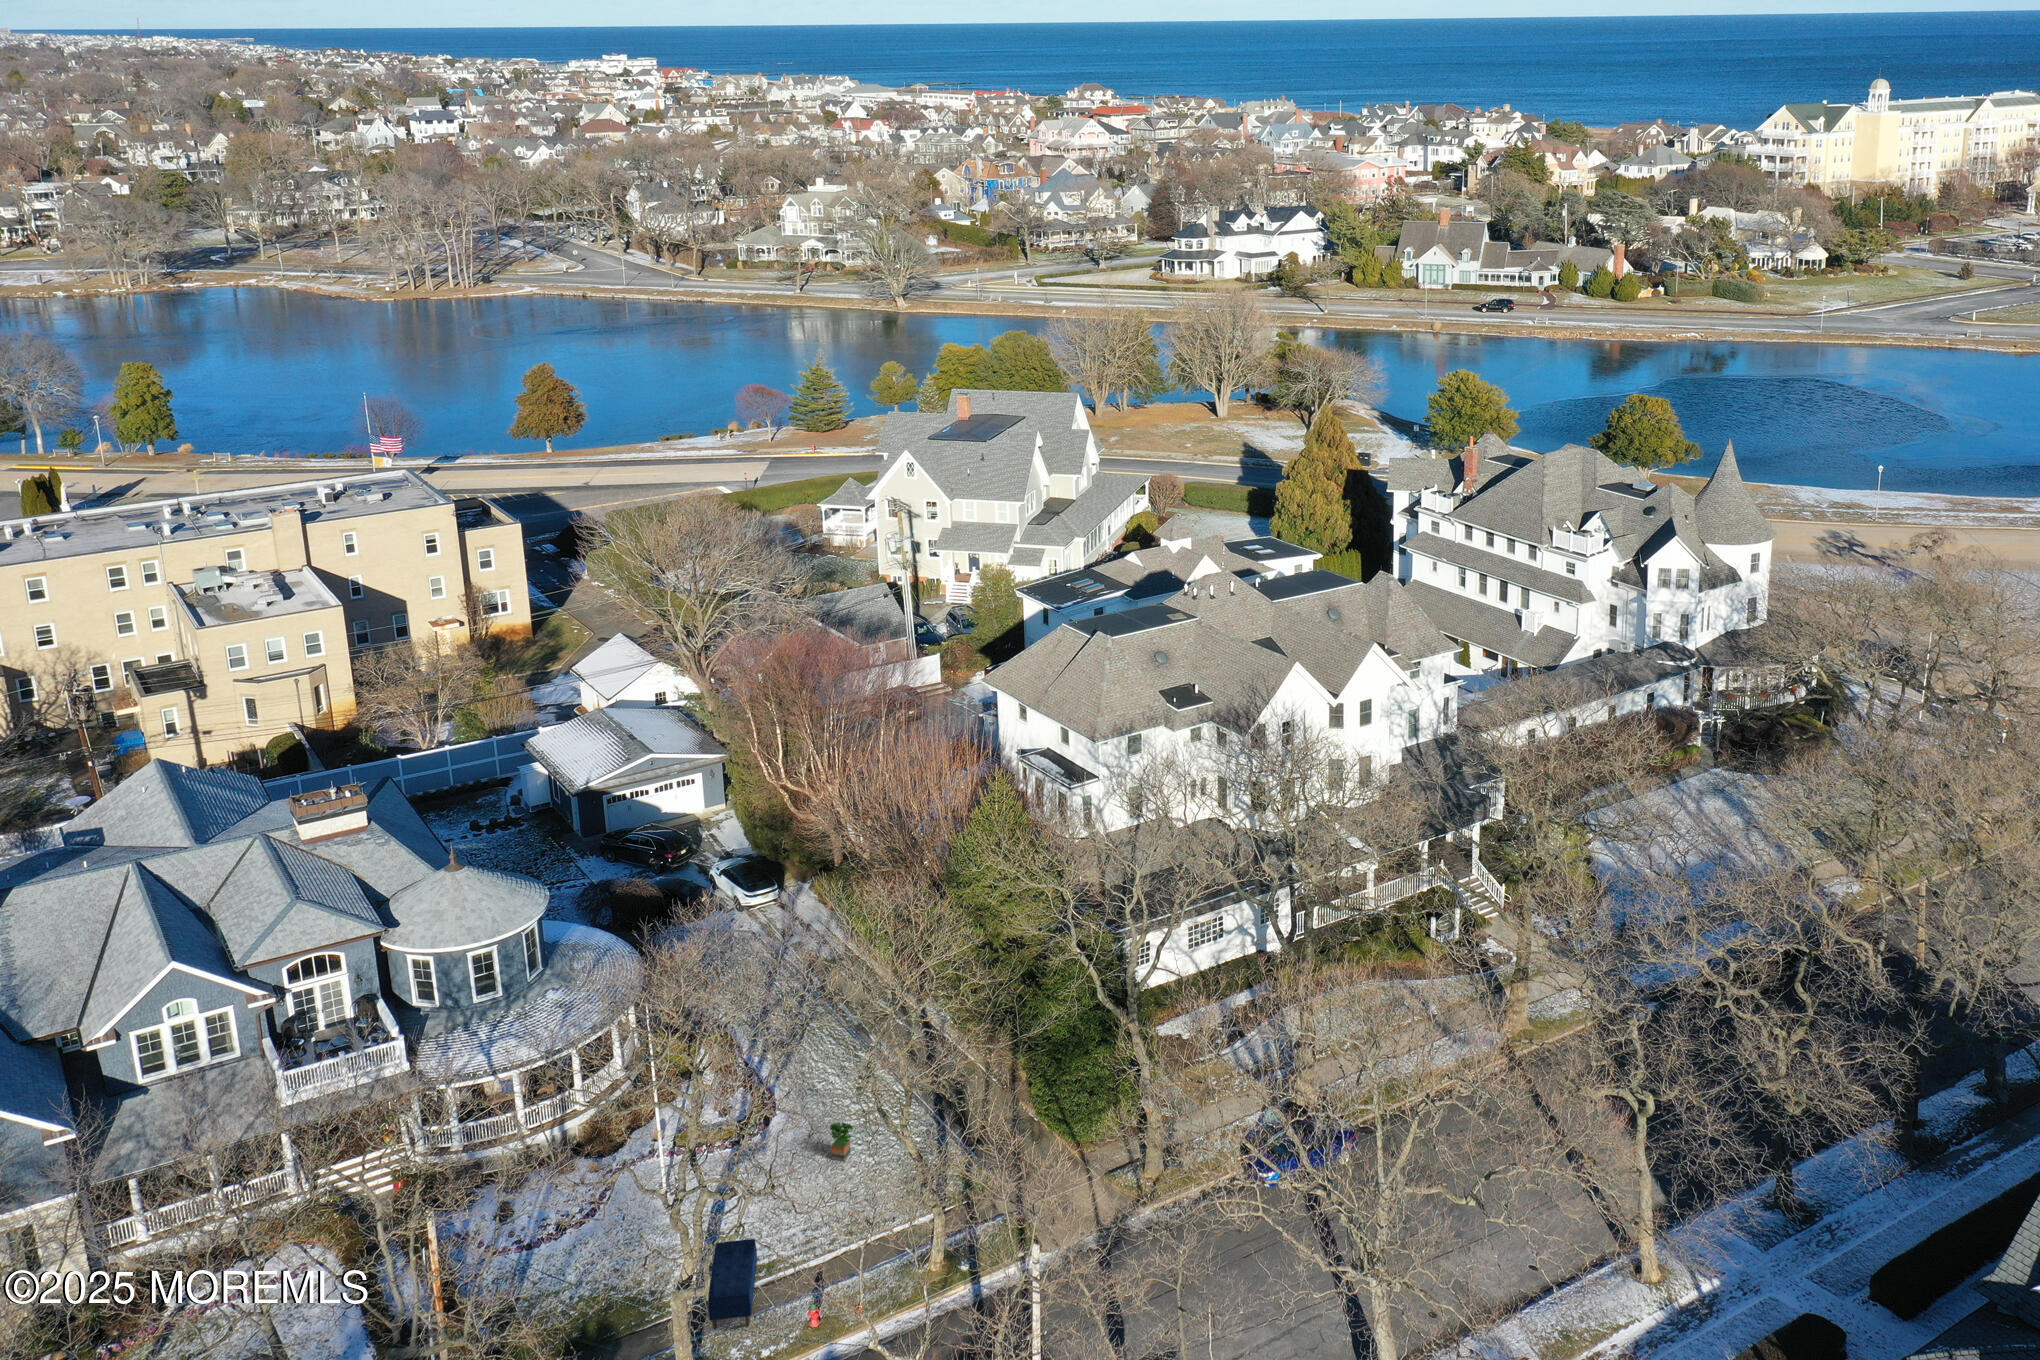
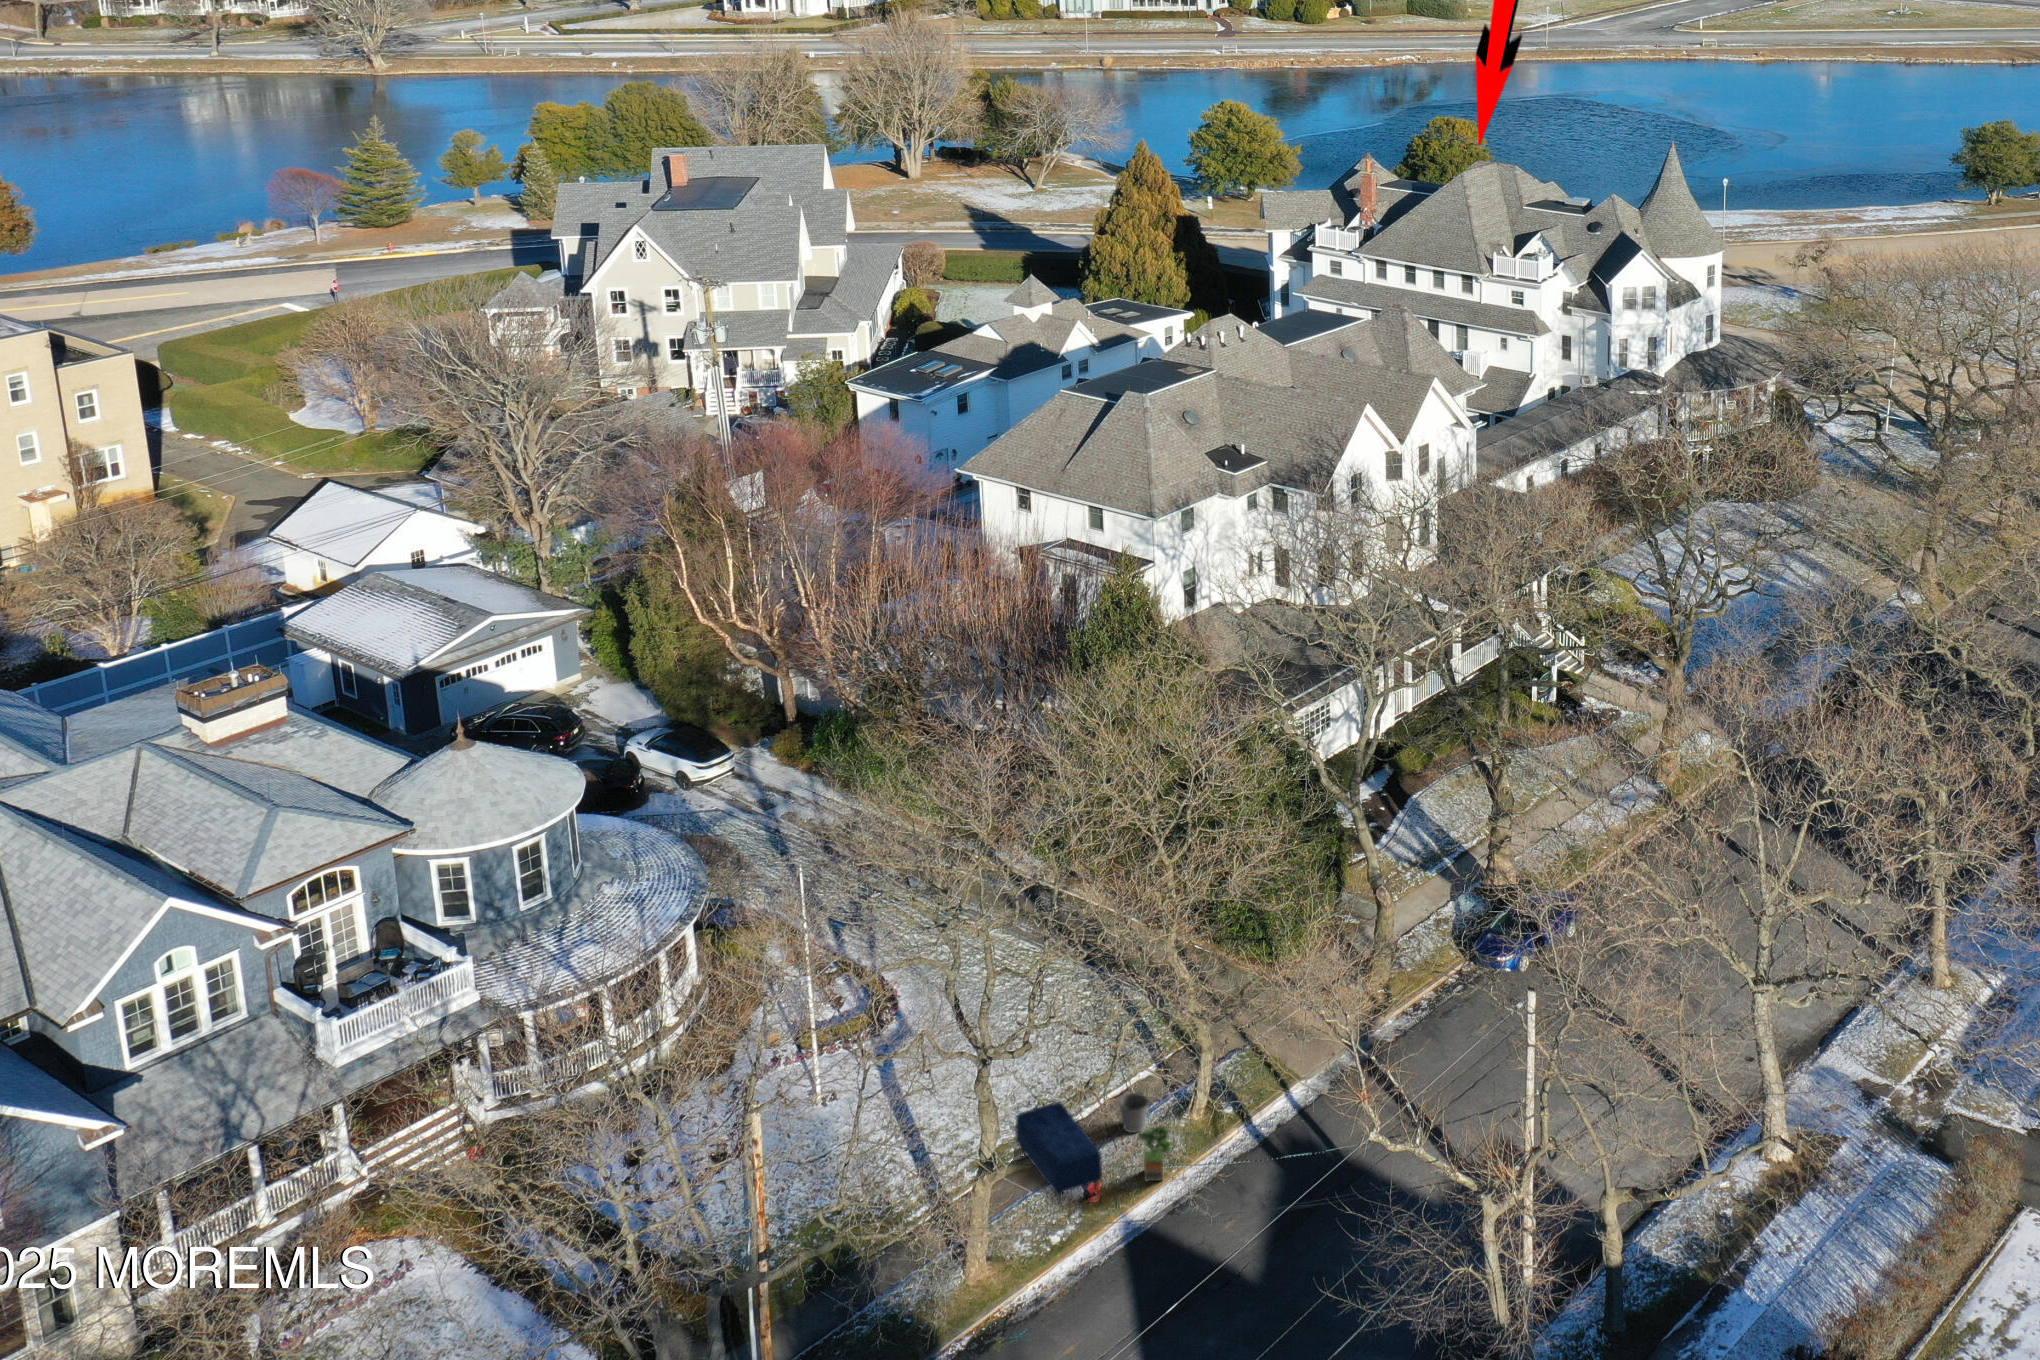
potted tree: present [830,1122,853,1161] -> present [1138,1127,1172,1181]
bucket: none [803,1243,828,1277] -> present [1119,1093,1149,1133]

